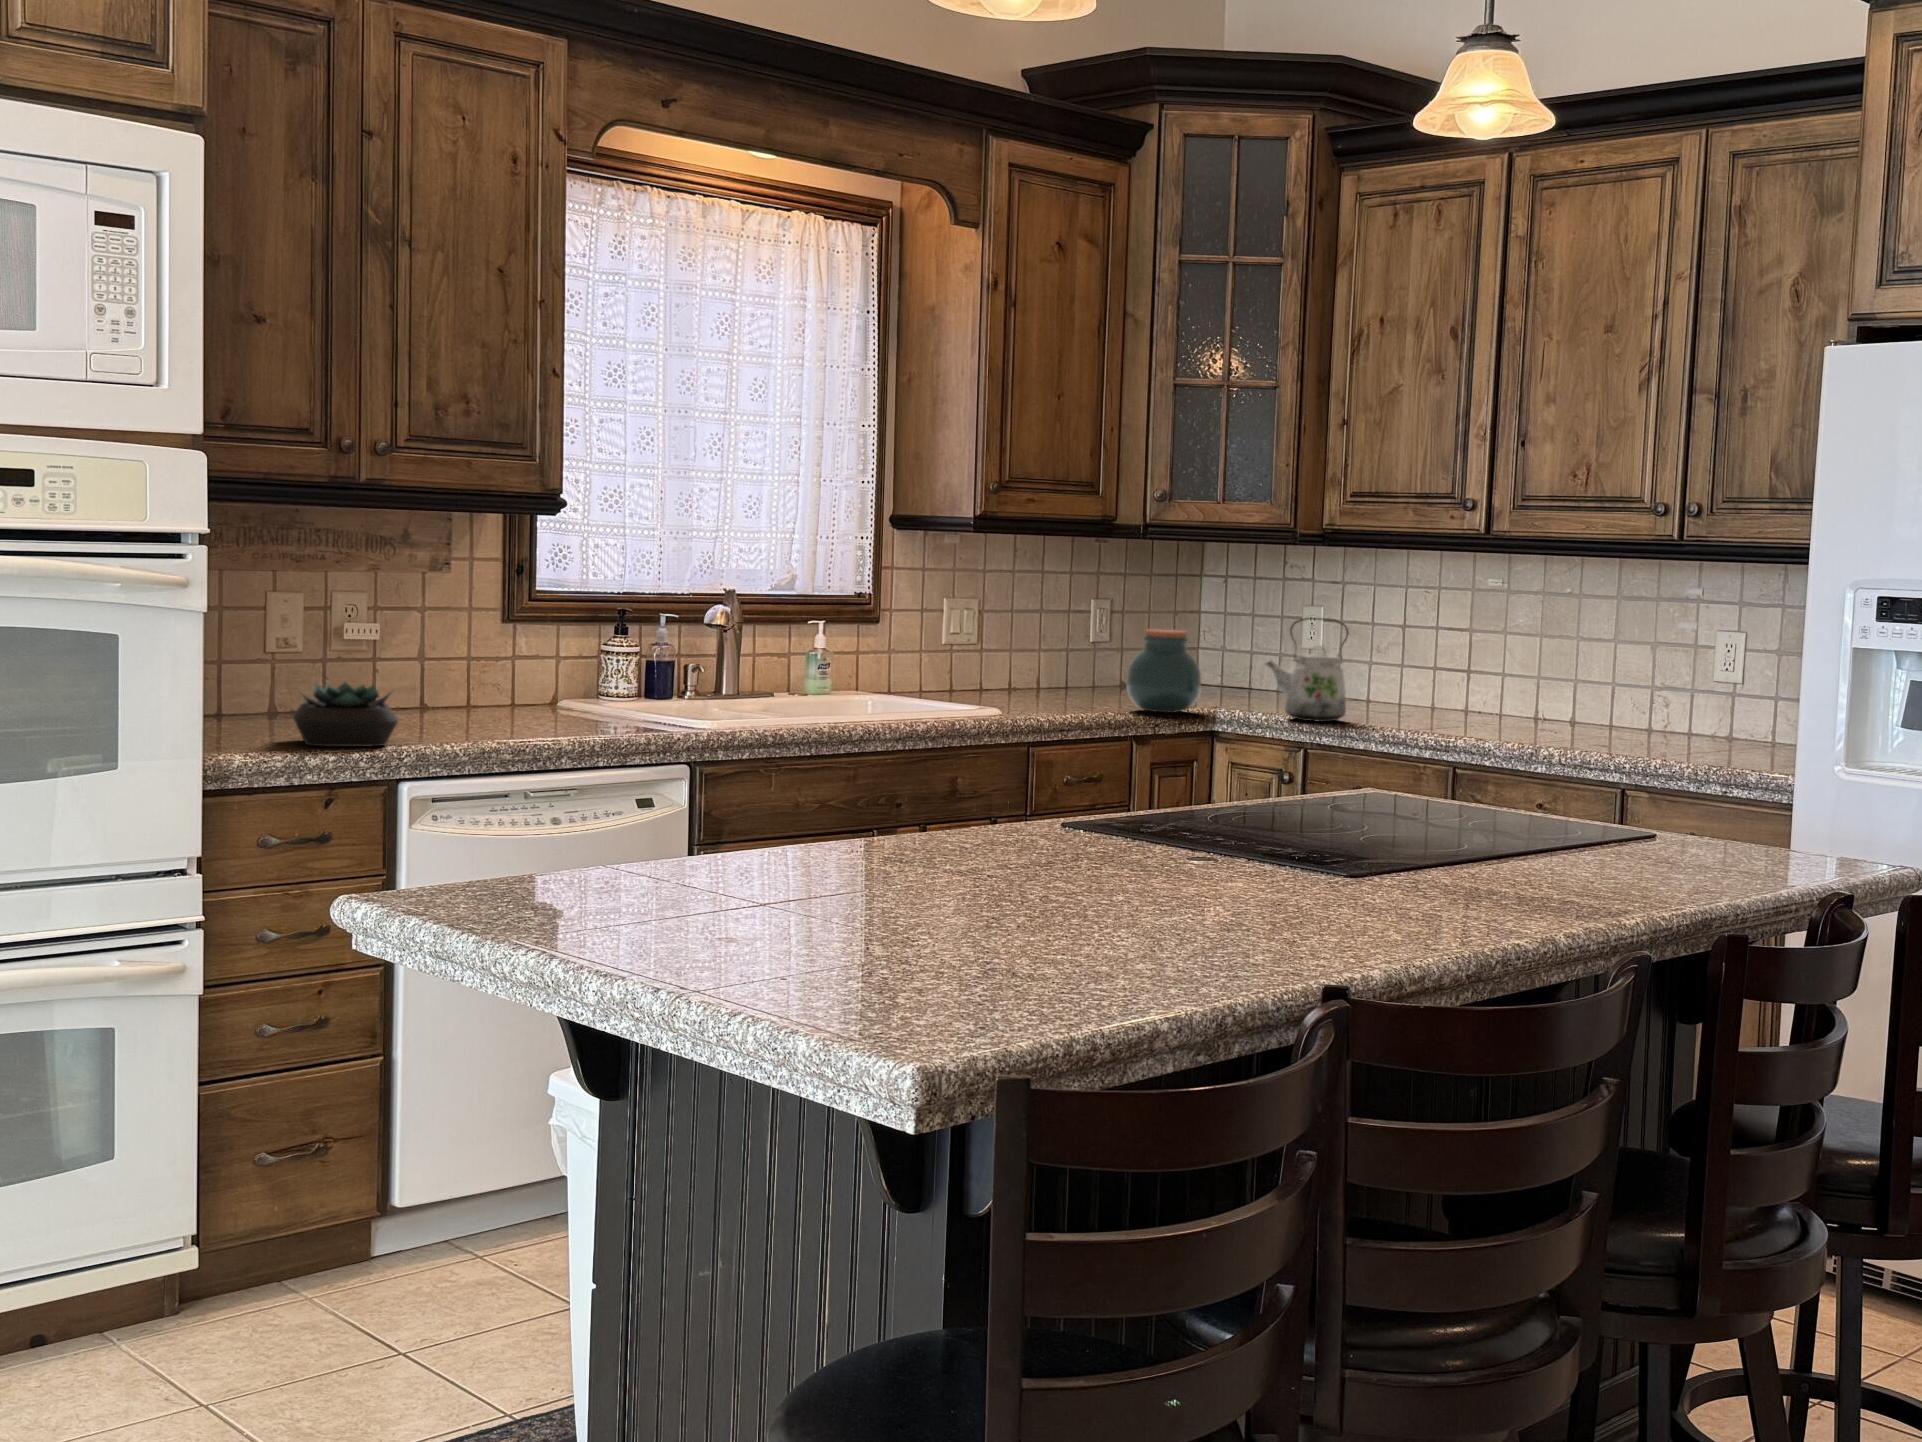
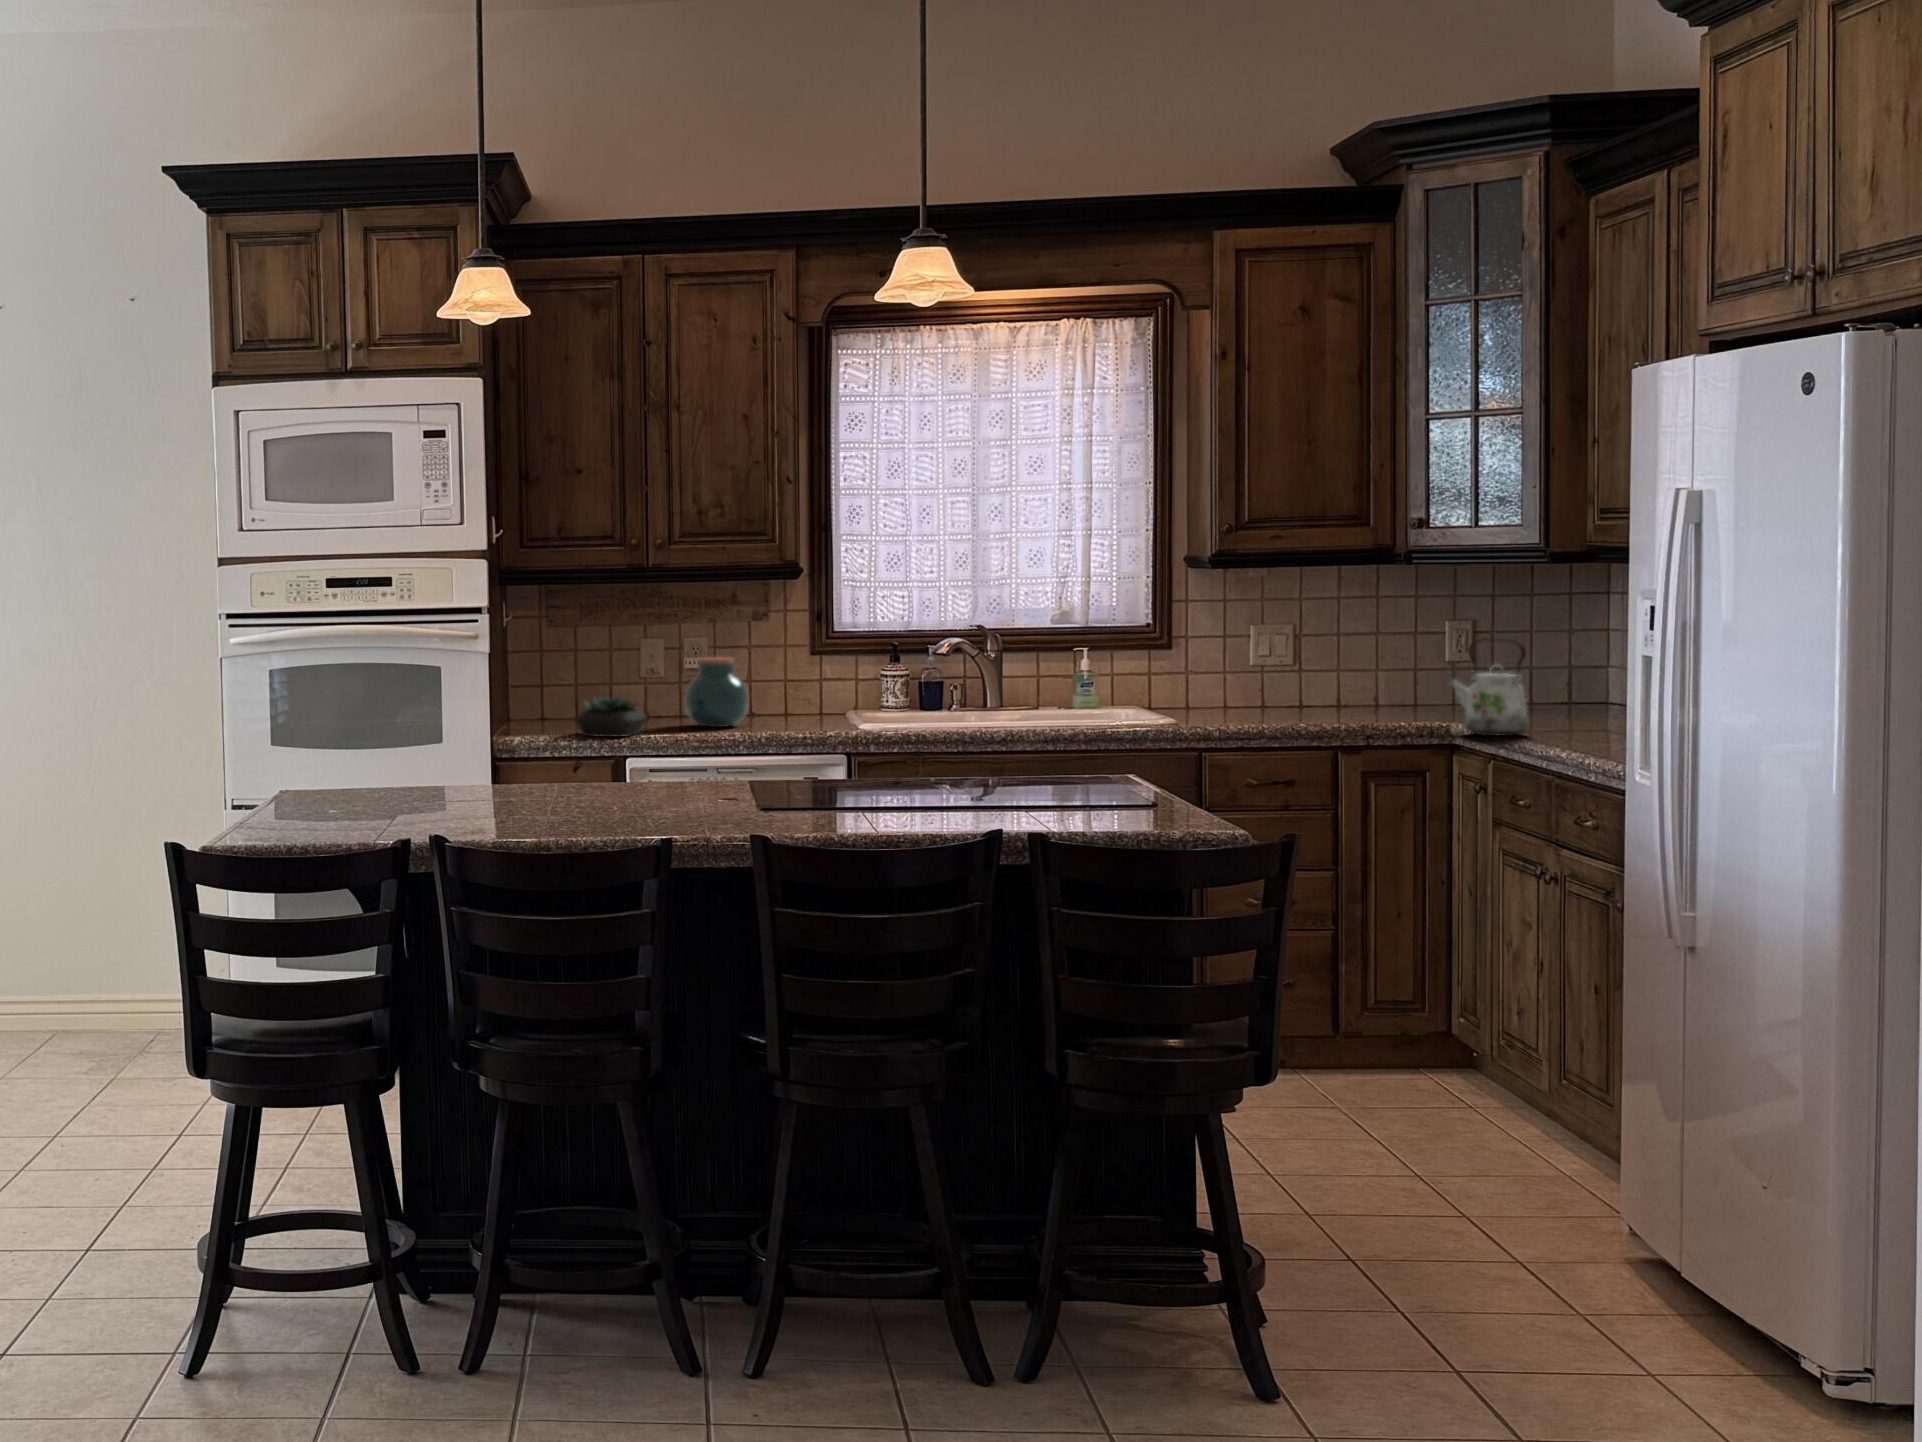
jar: present [1127,630,1201,713] -> present [686,657,748,727]

